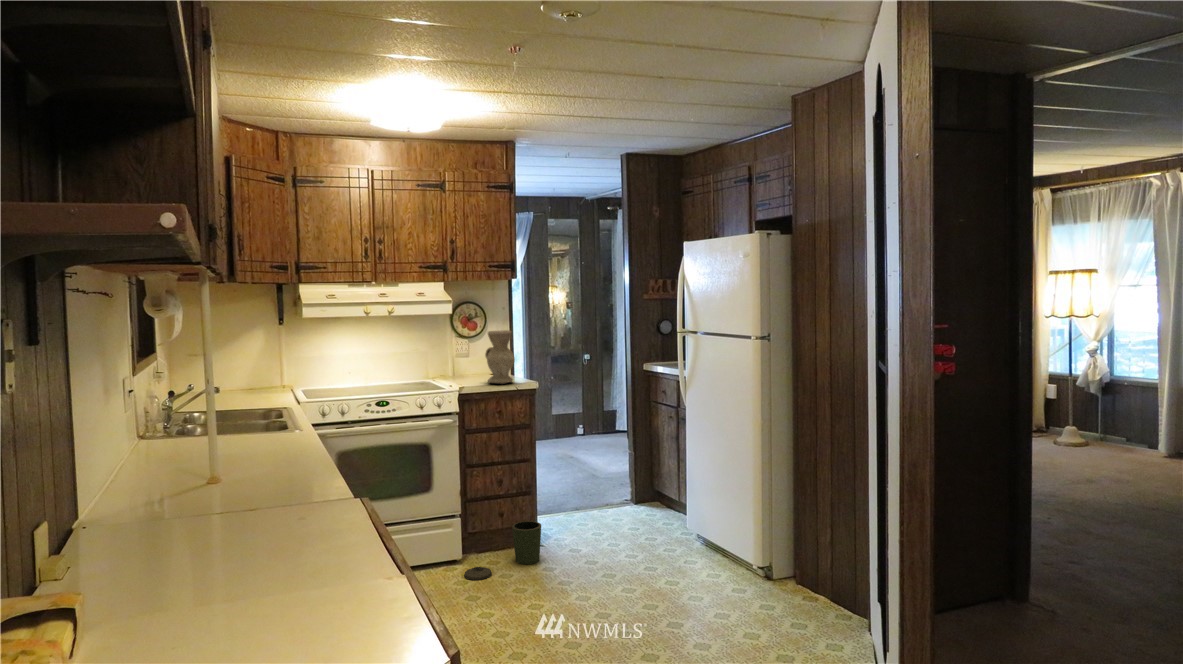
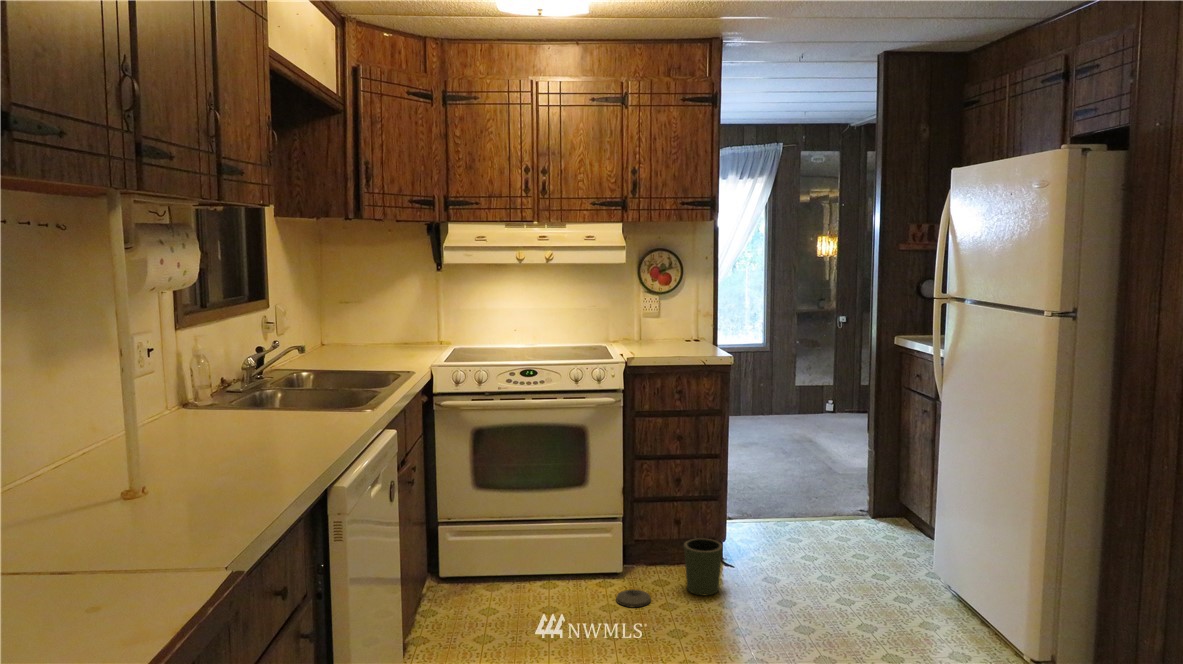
vase: present [485,330,515,383] -> none [671,287,707,356]

